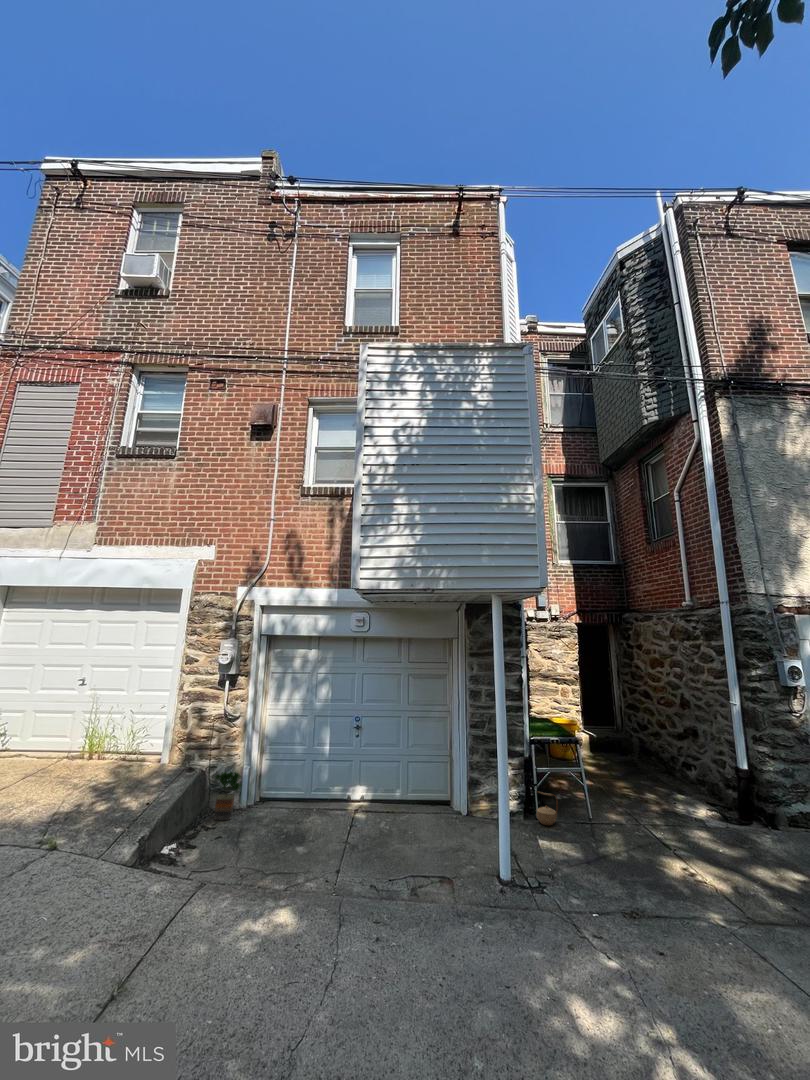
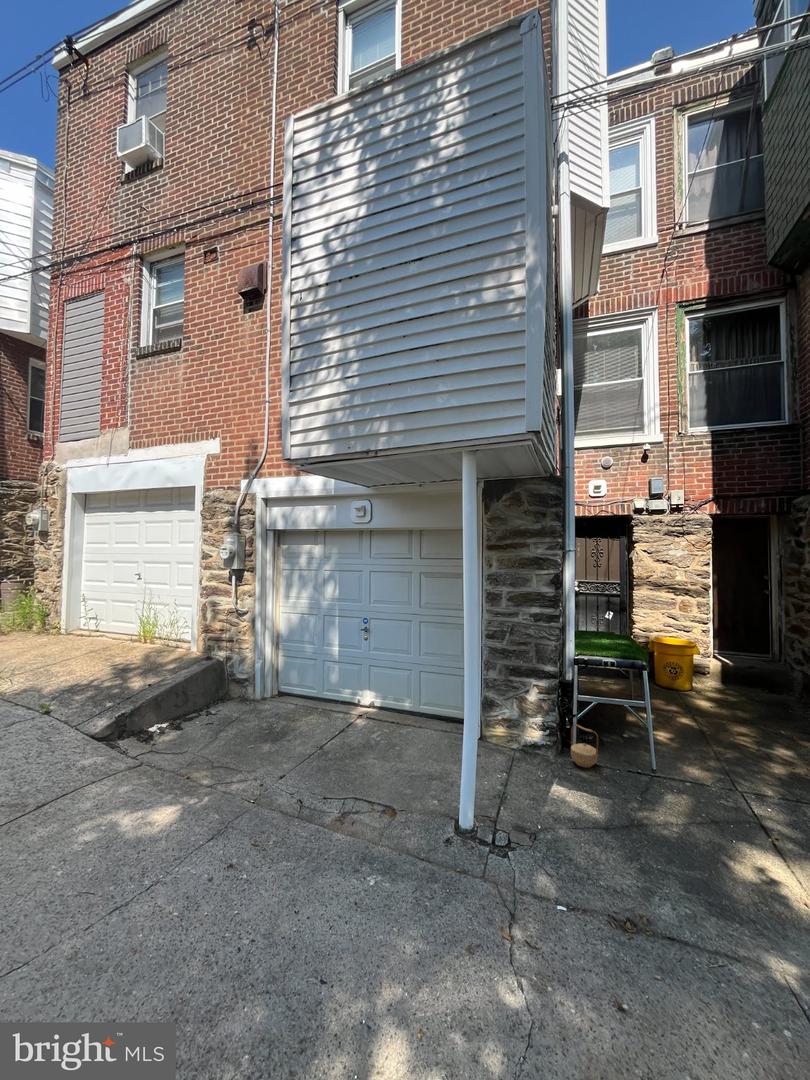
potted tree: present [214,772,242,820] -> none [222,664,251,710]

